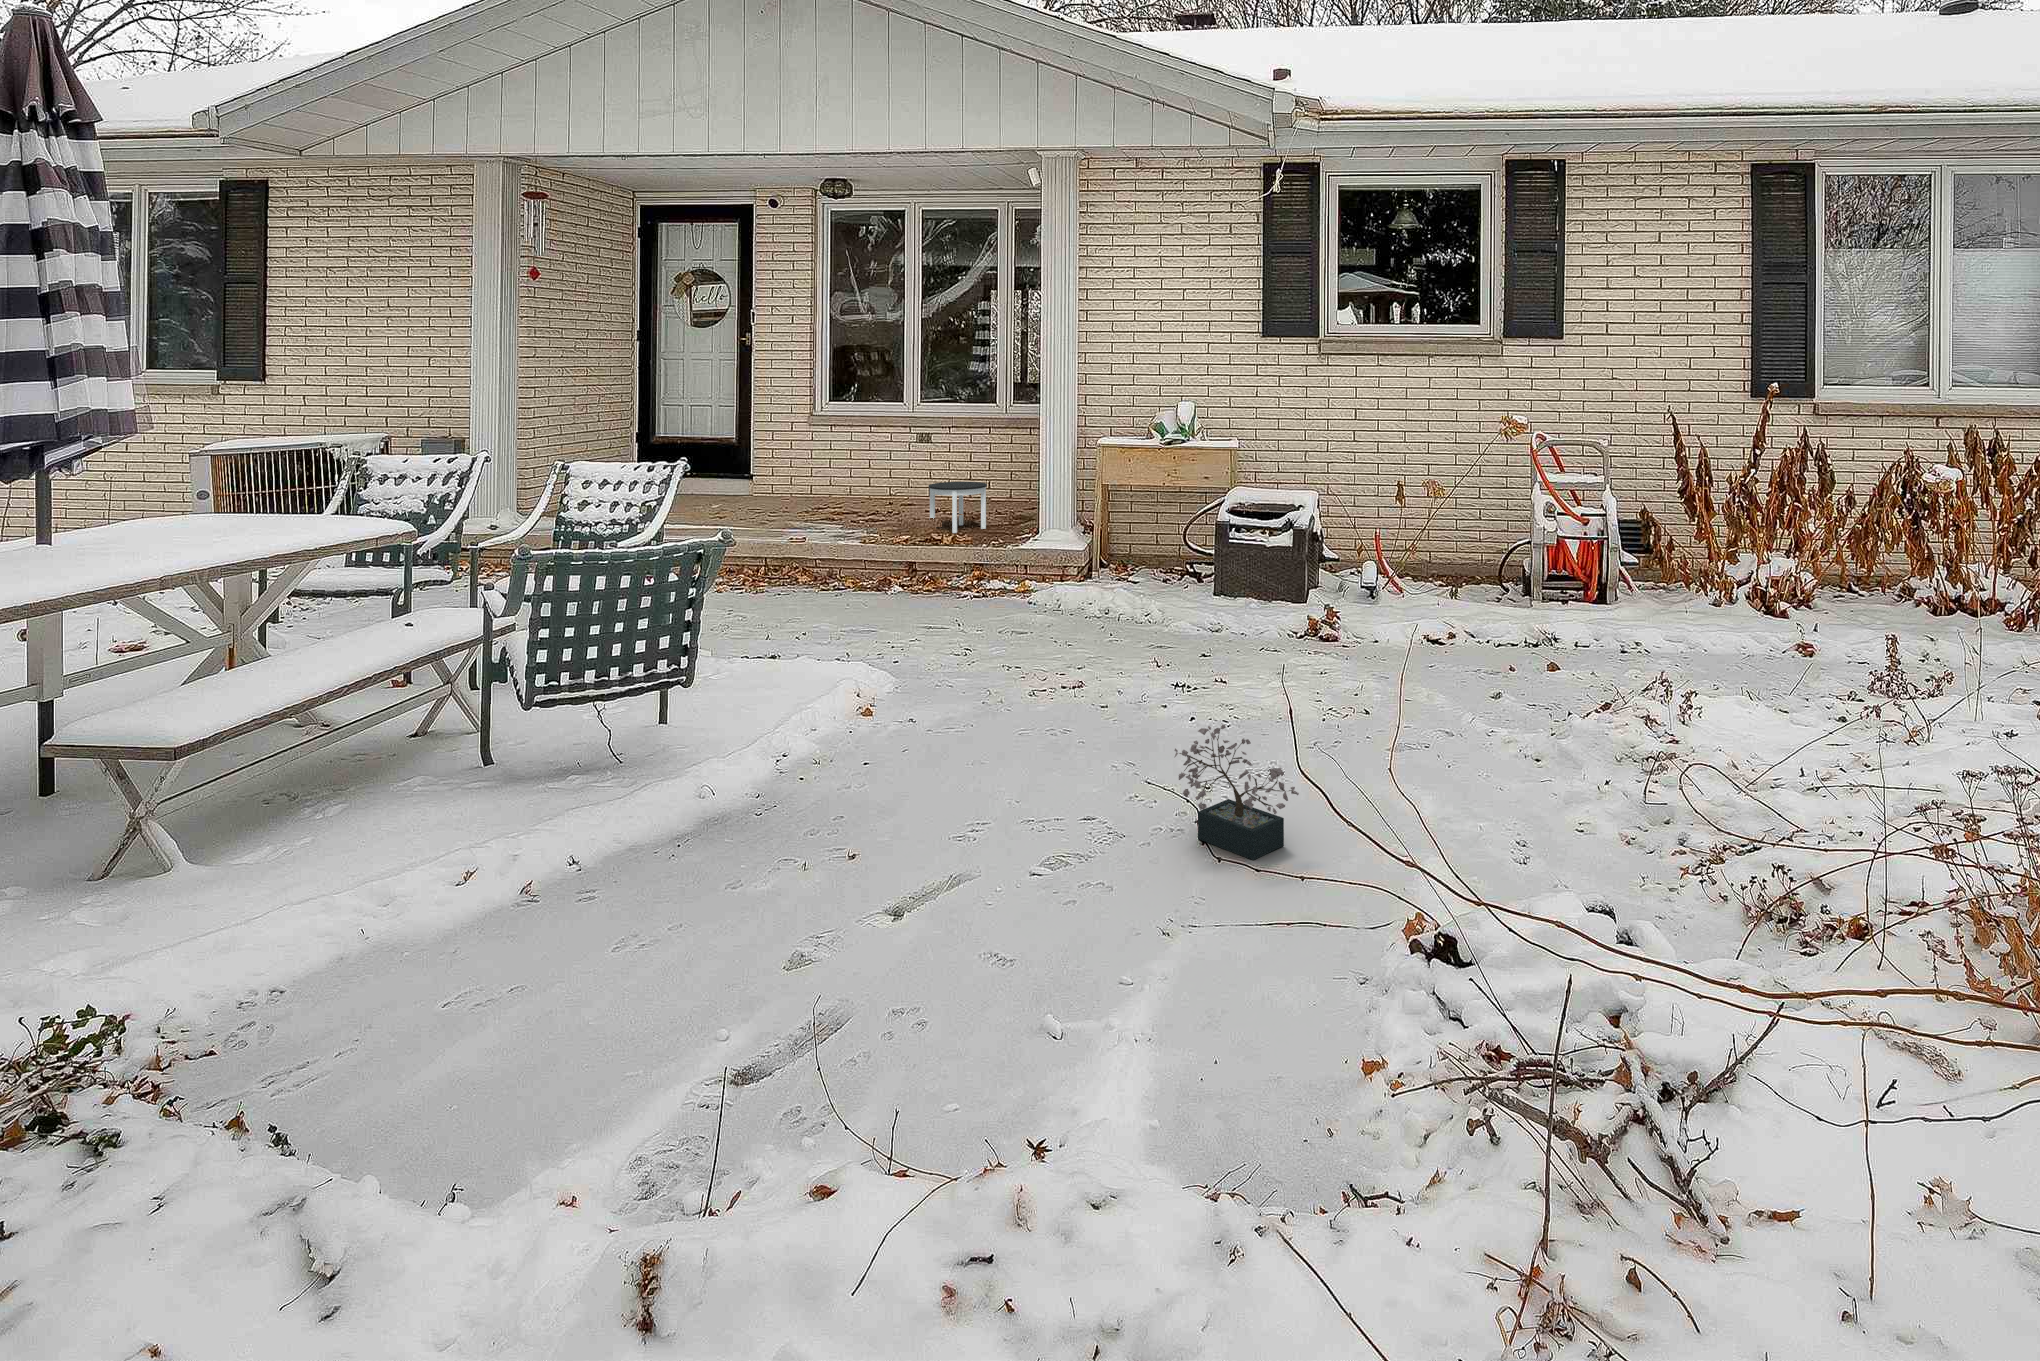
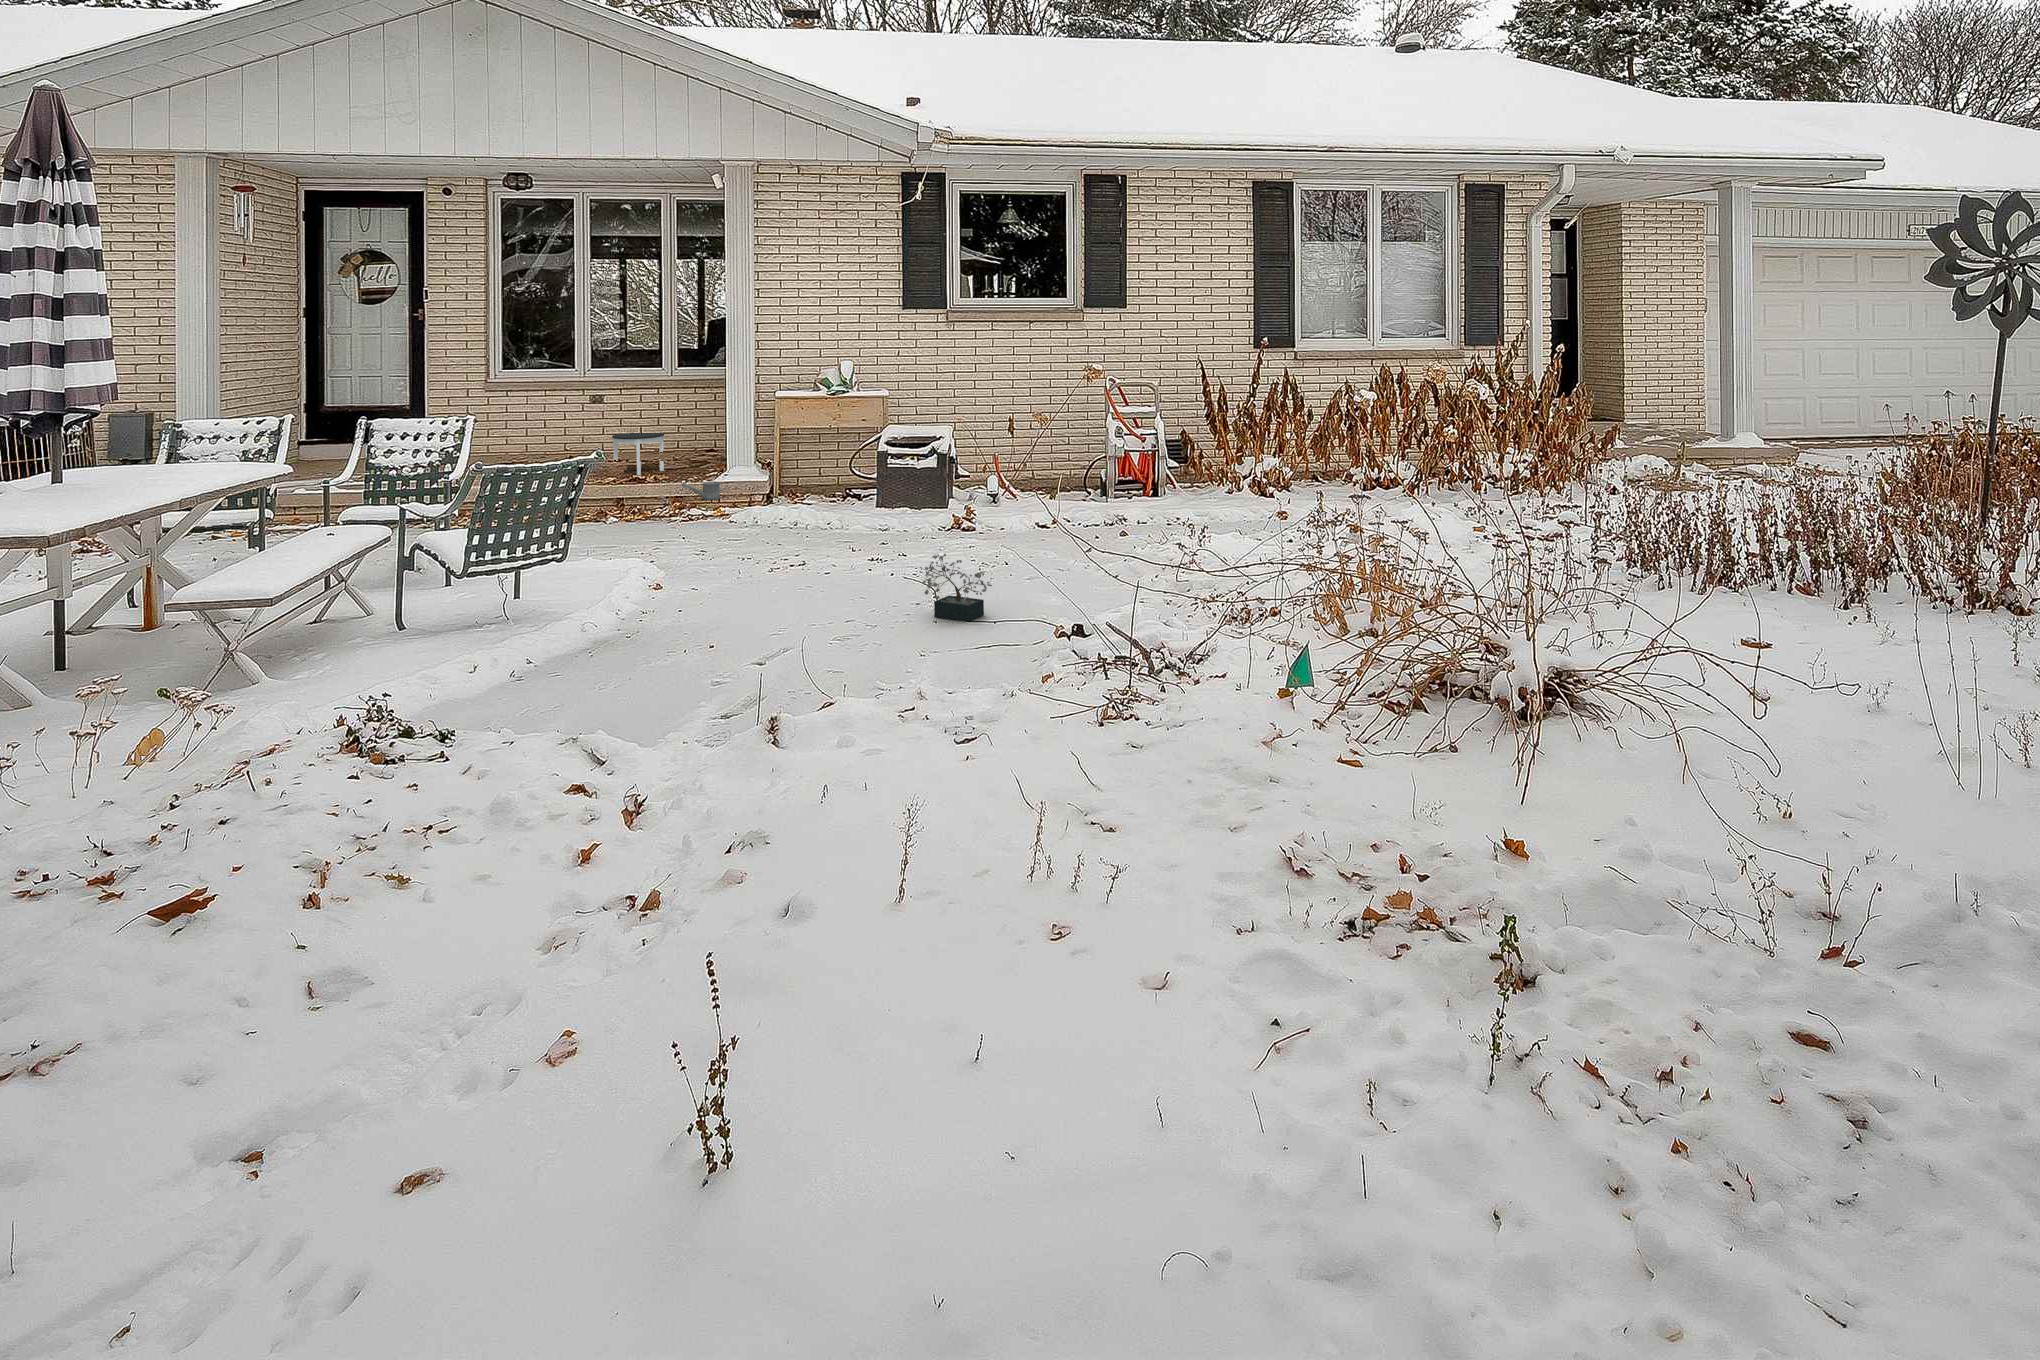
watering can: none [975,549,1031,573] -> present [682,481,726,500]

